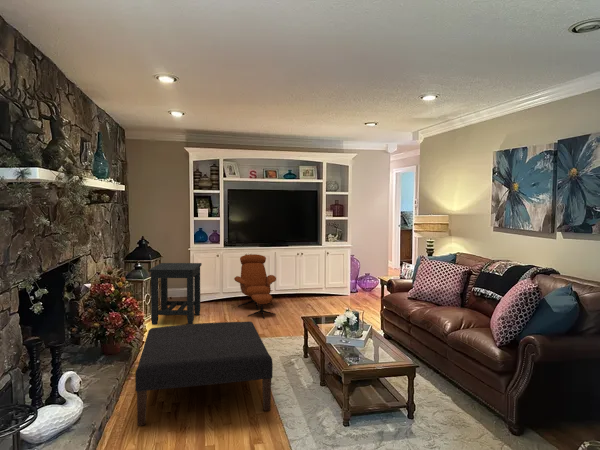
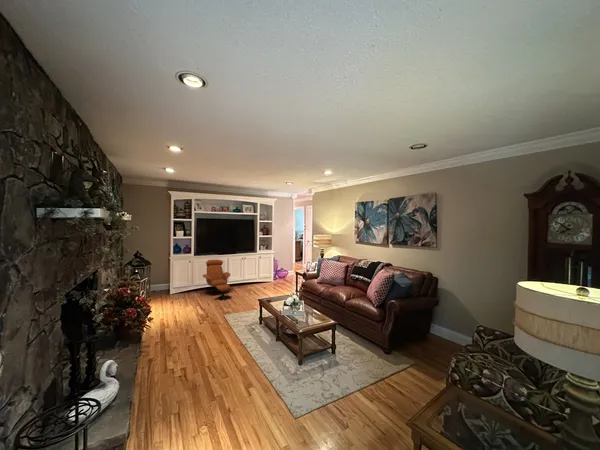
side table: present [149,263,202,325] -> none [145,267,182,312]
ottoman: present [135,321,273,426] -> none [155,305,253,391]

